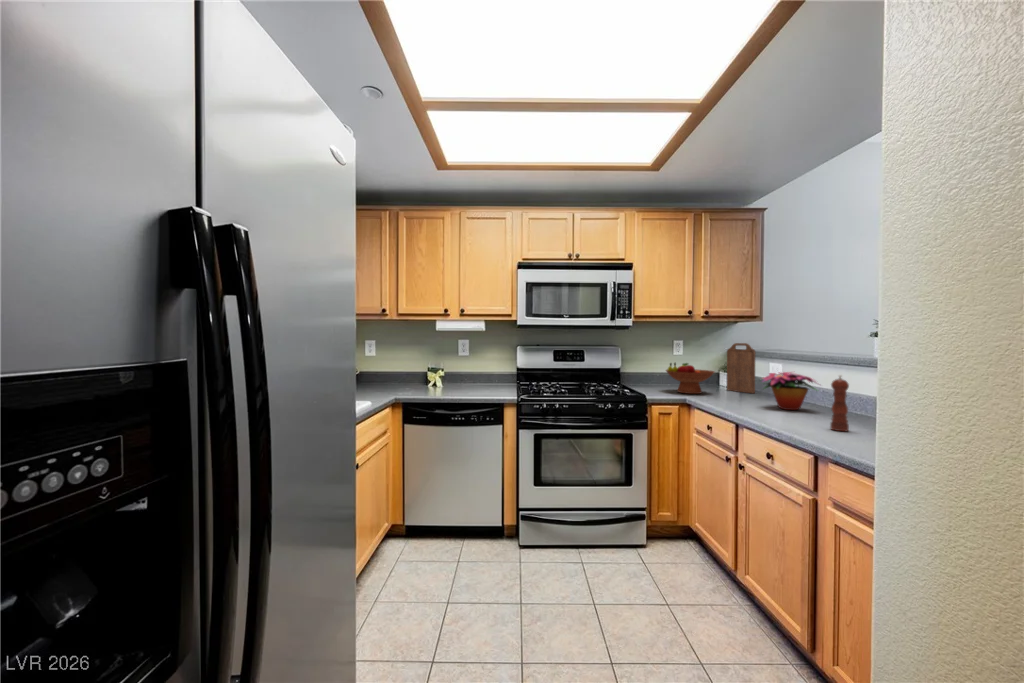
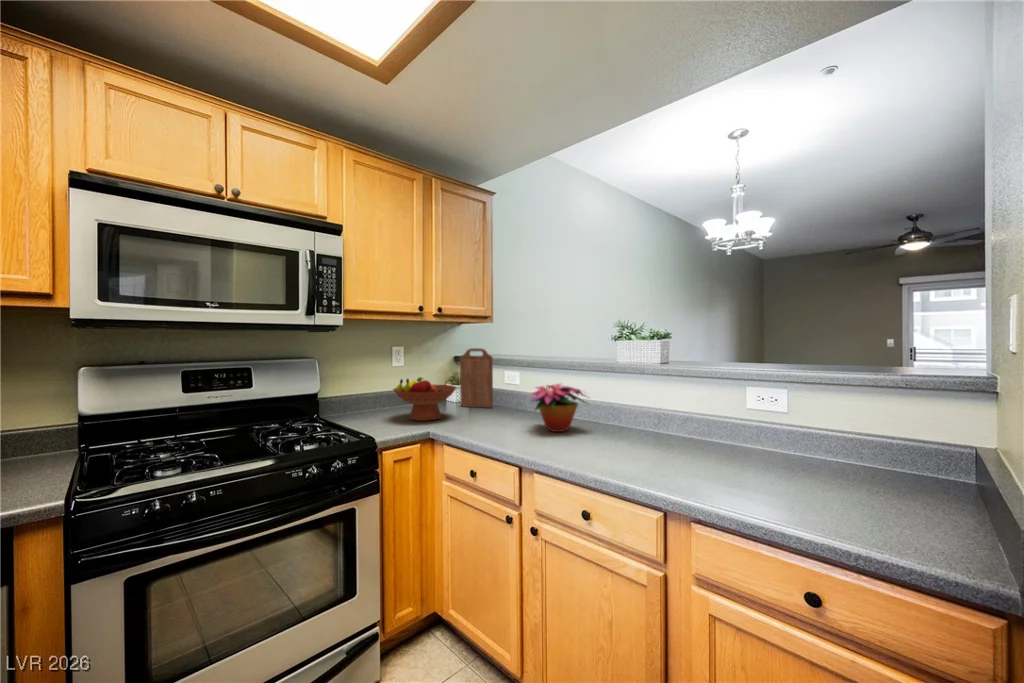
pepper mill: present [830,375,849,431] -> none [648,391,668,465]

